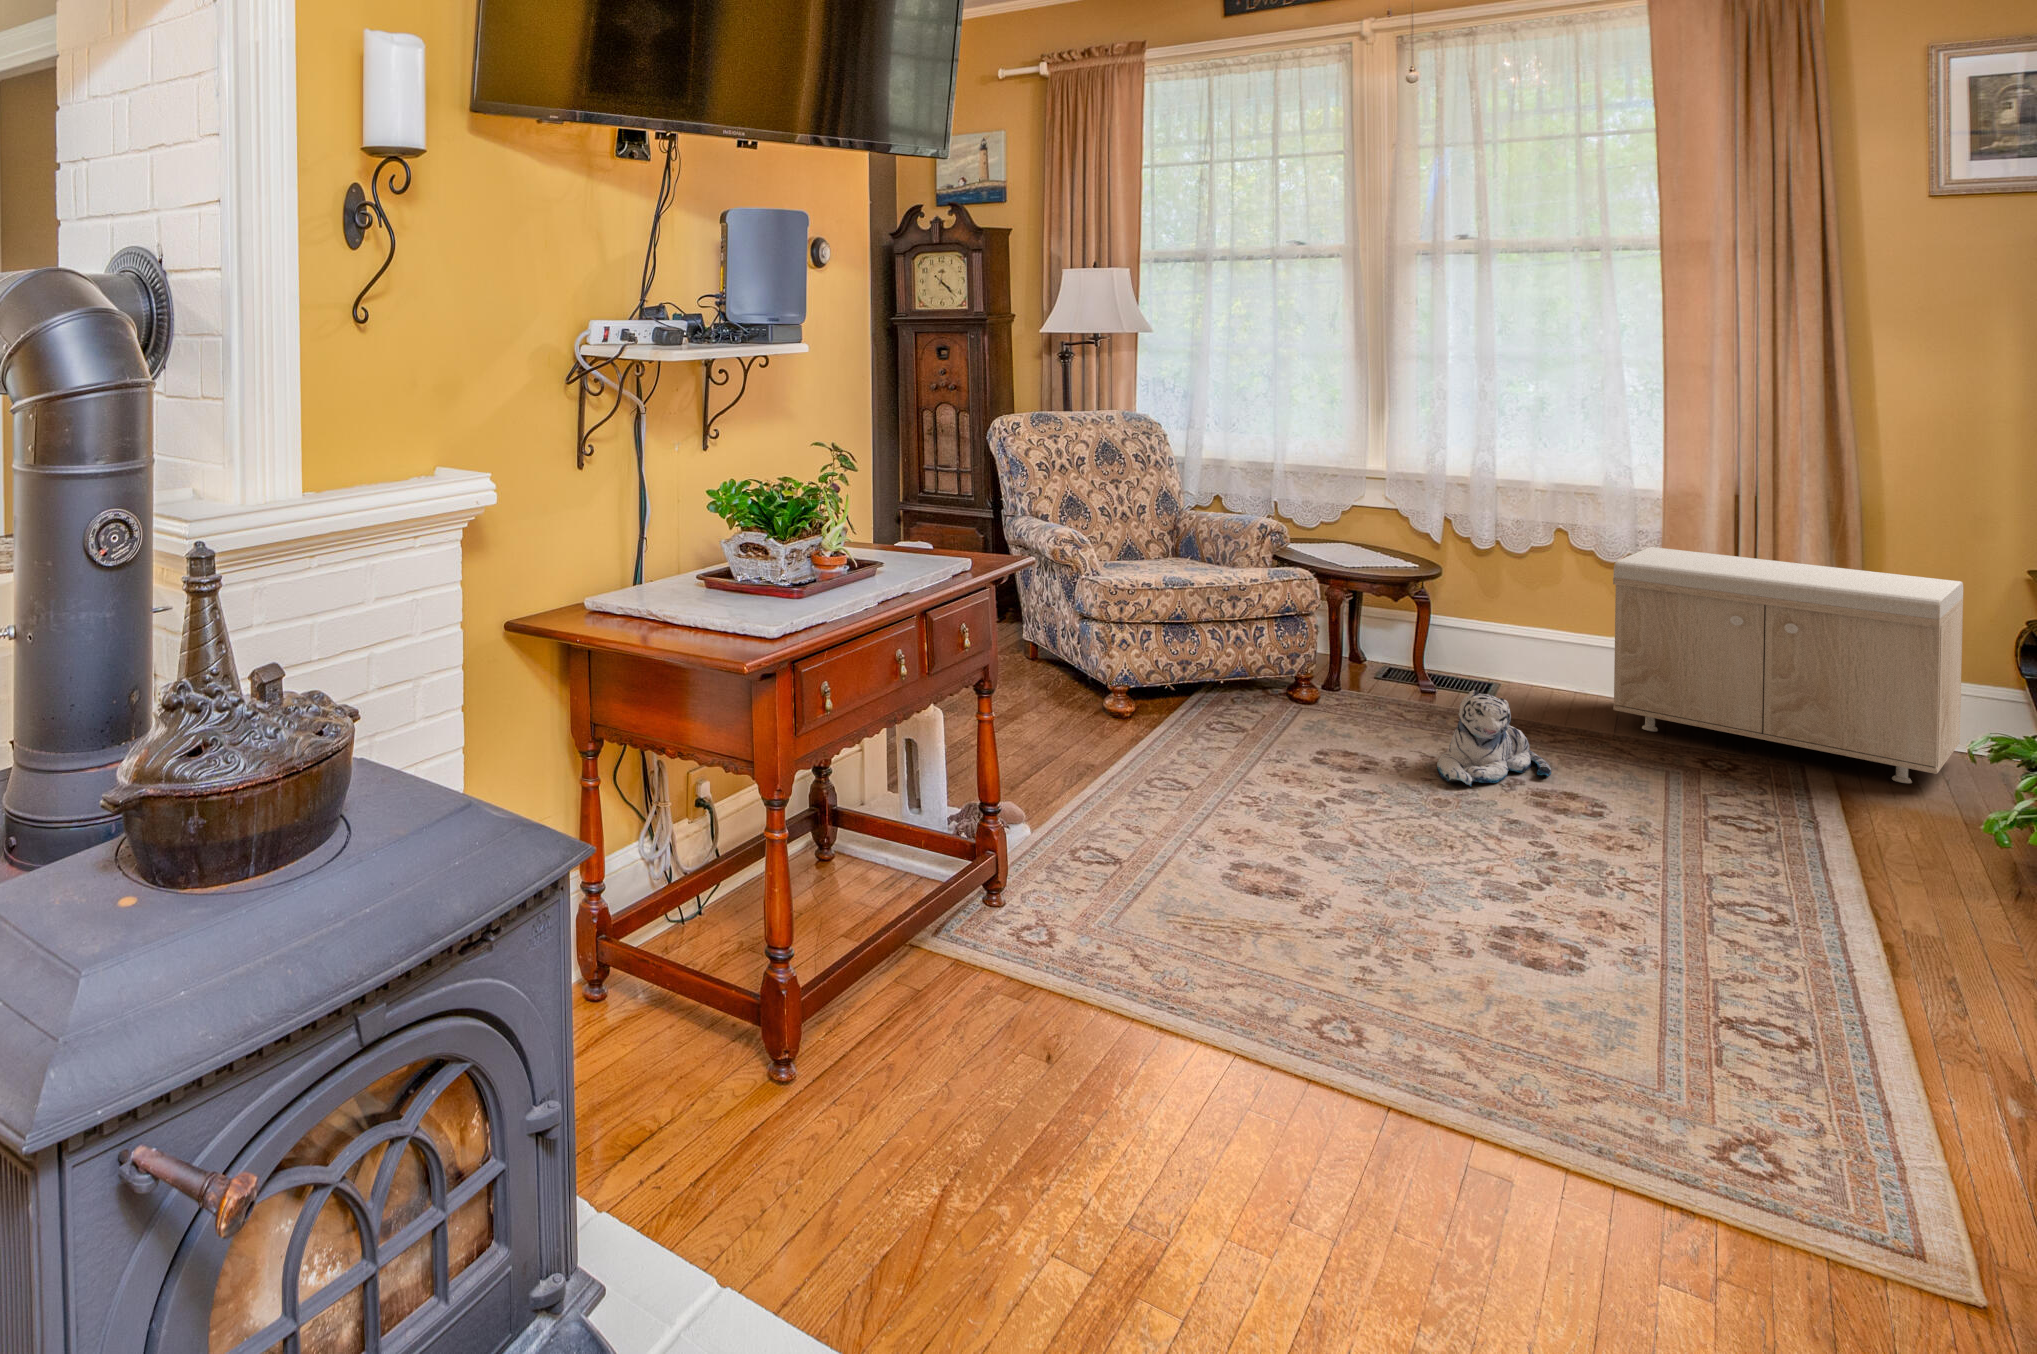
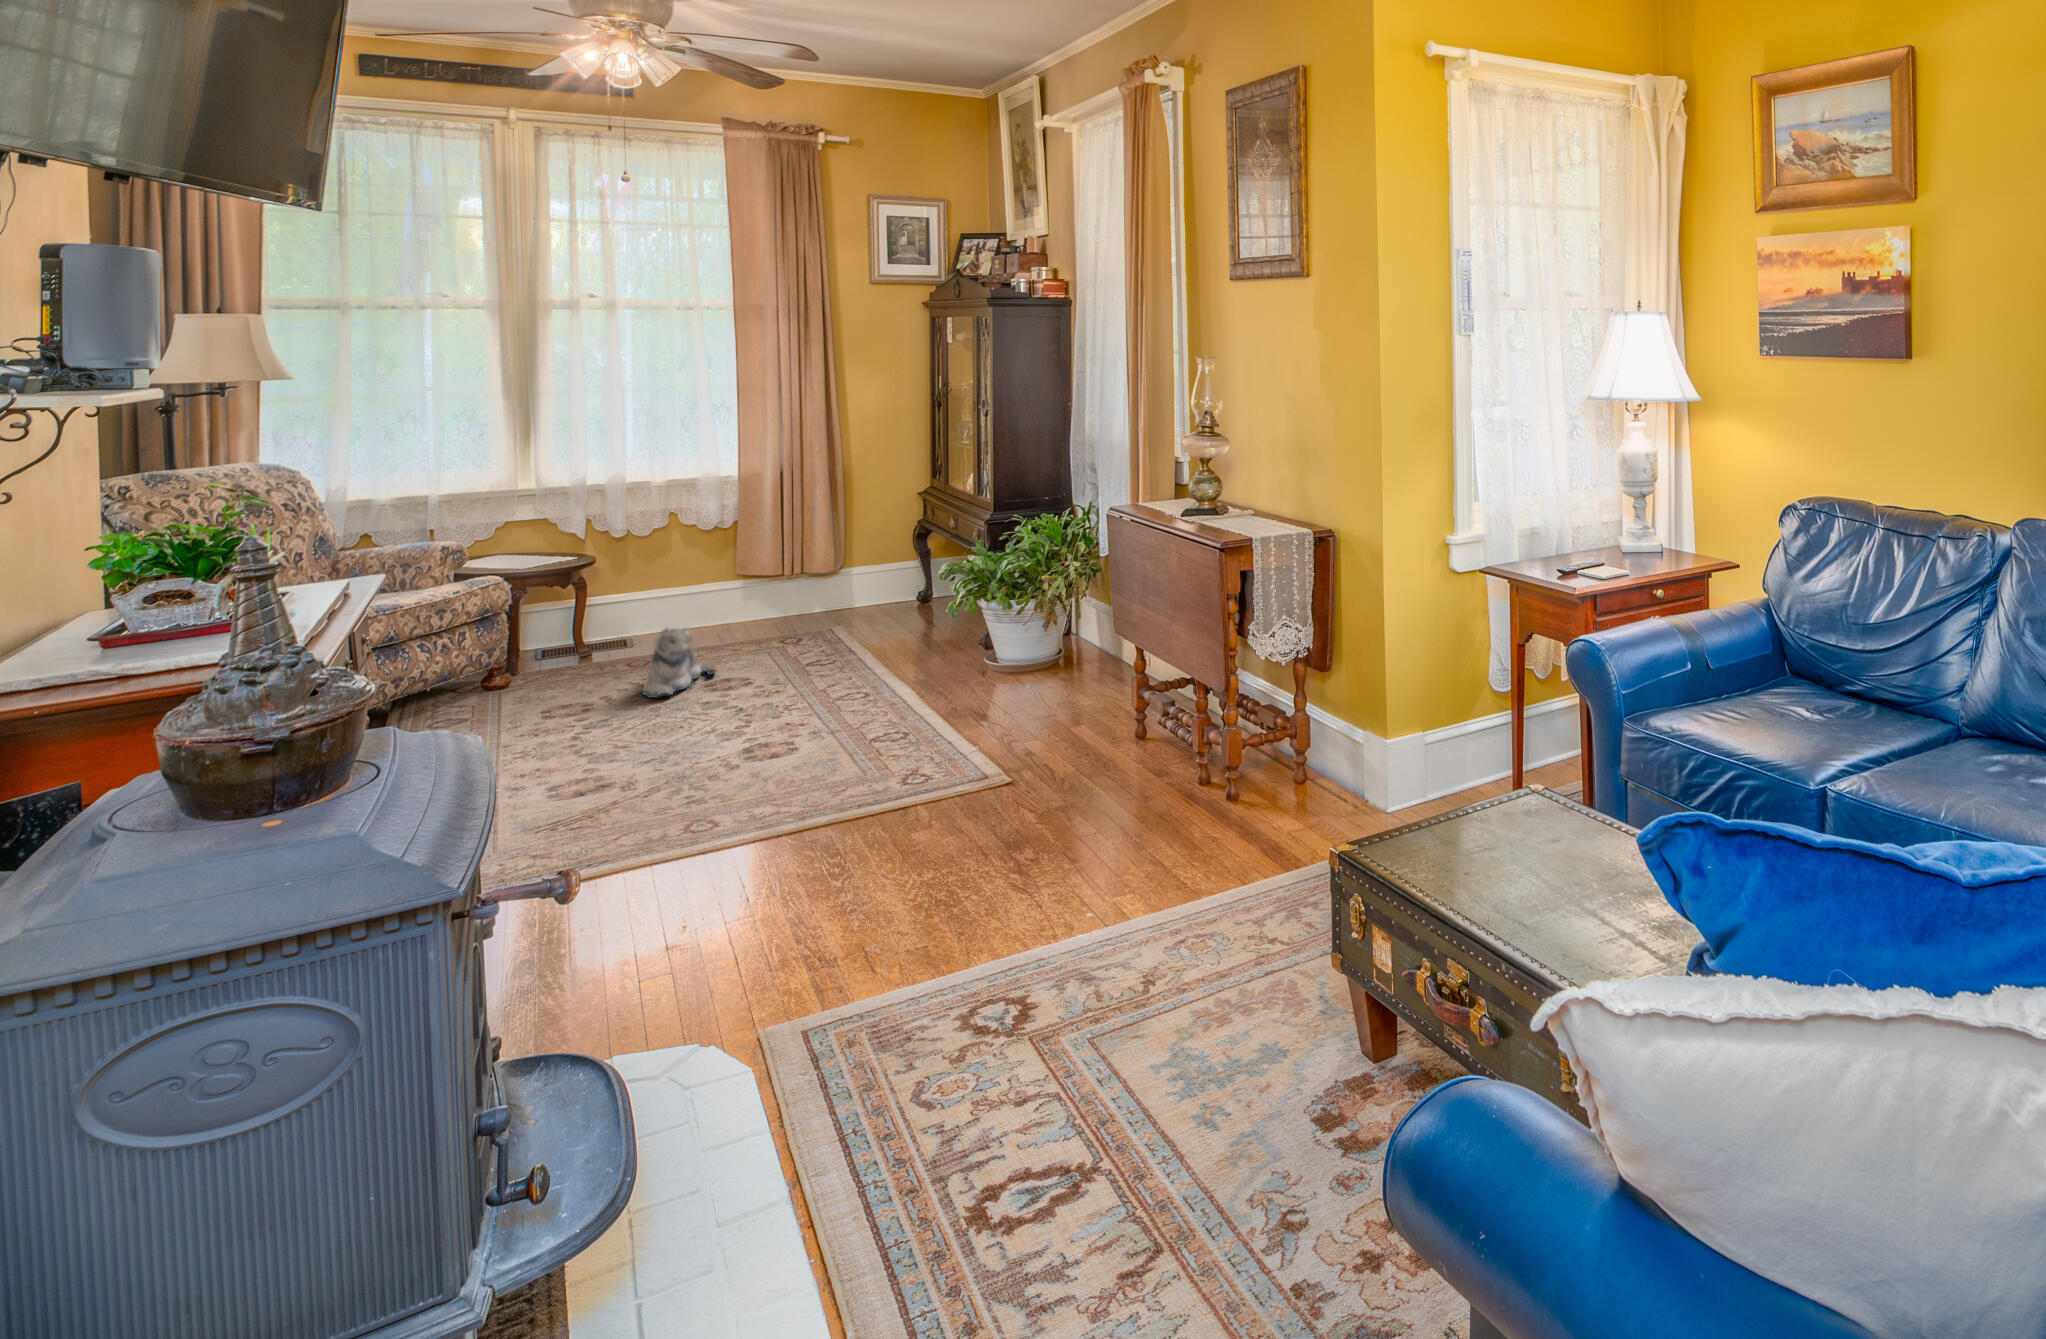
storage bench: present [1613,547,1963,783] -> none [729,502,901,635]

